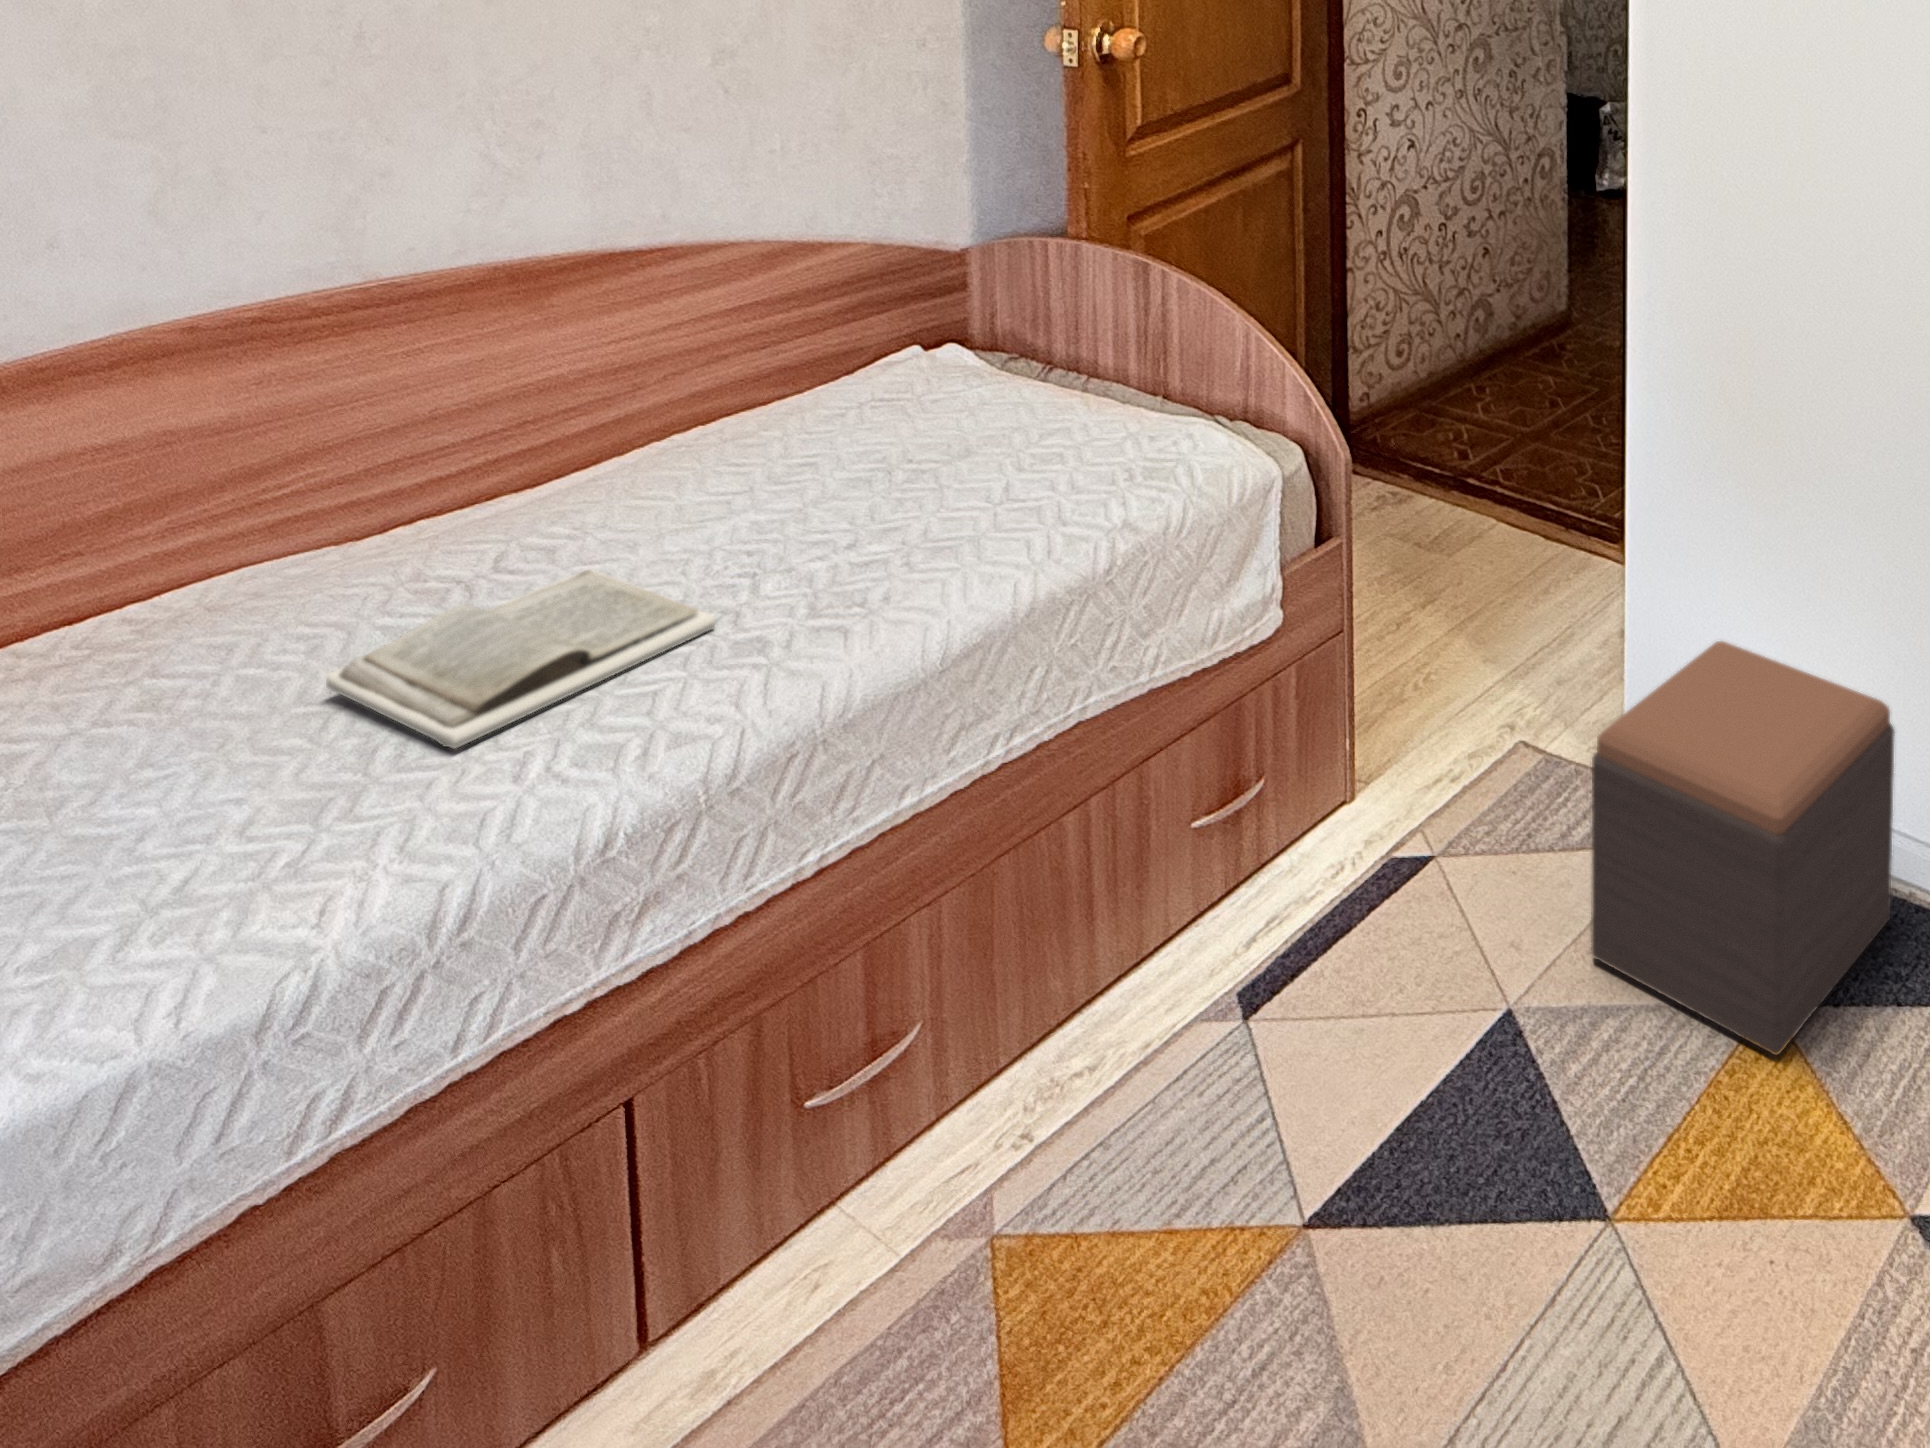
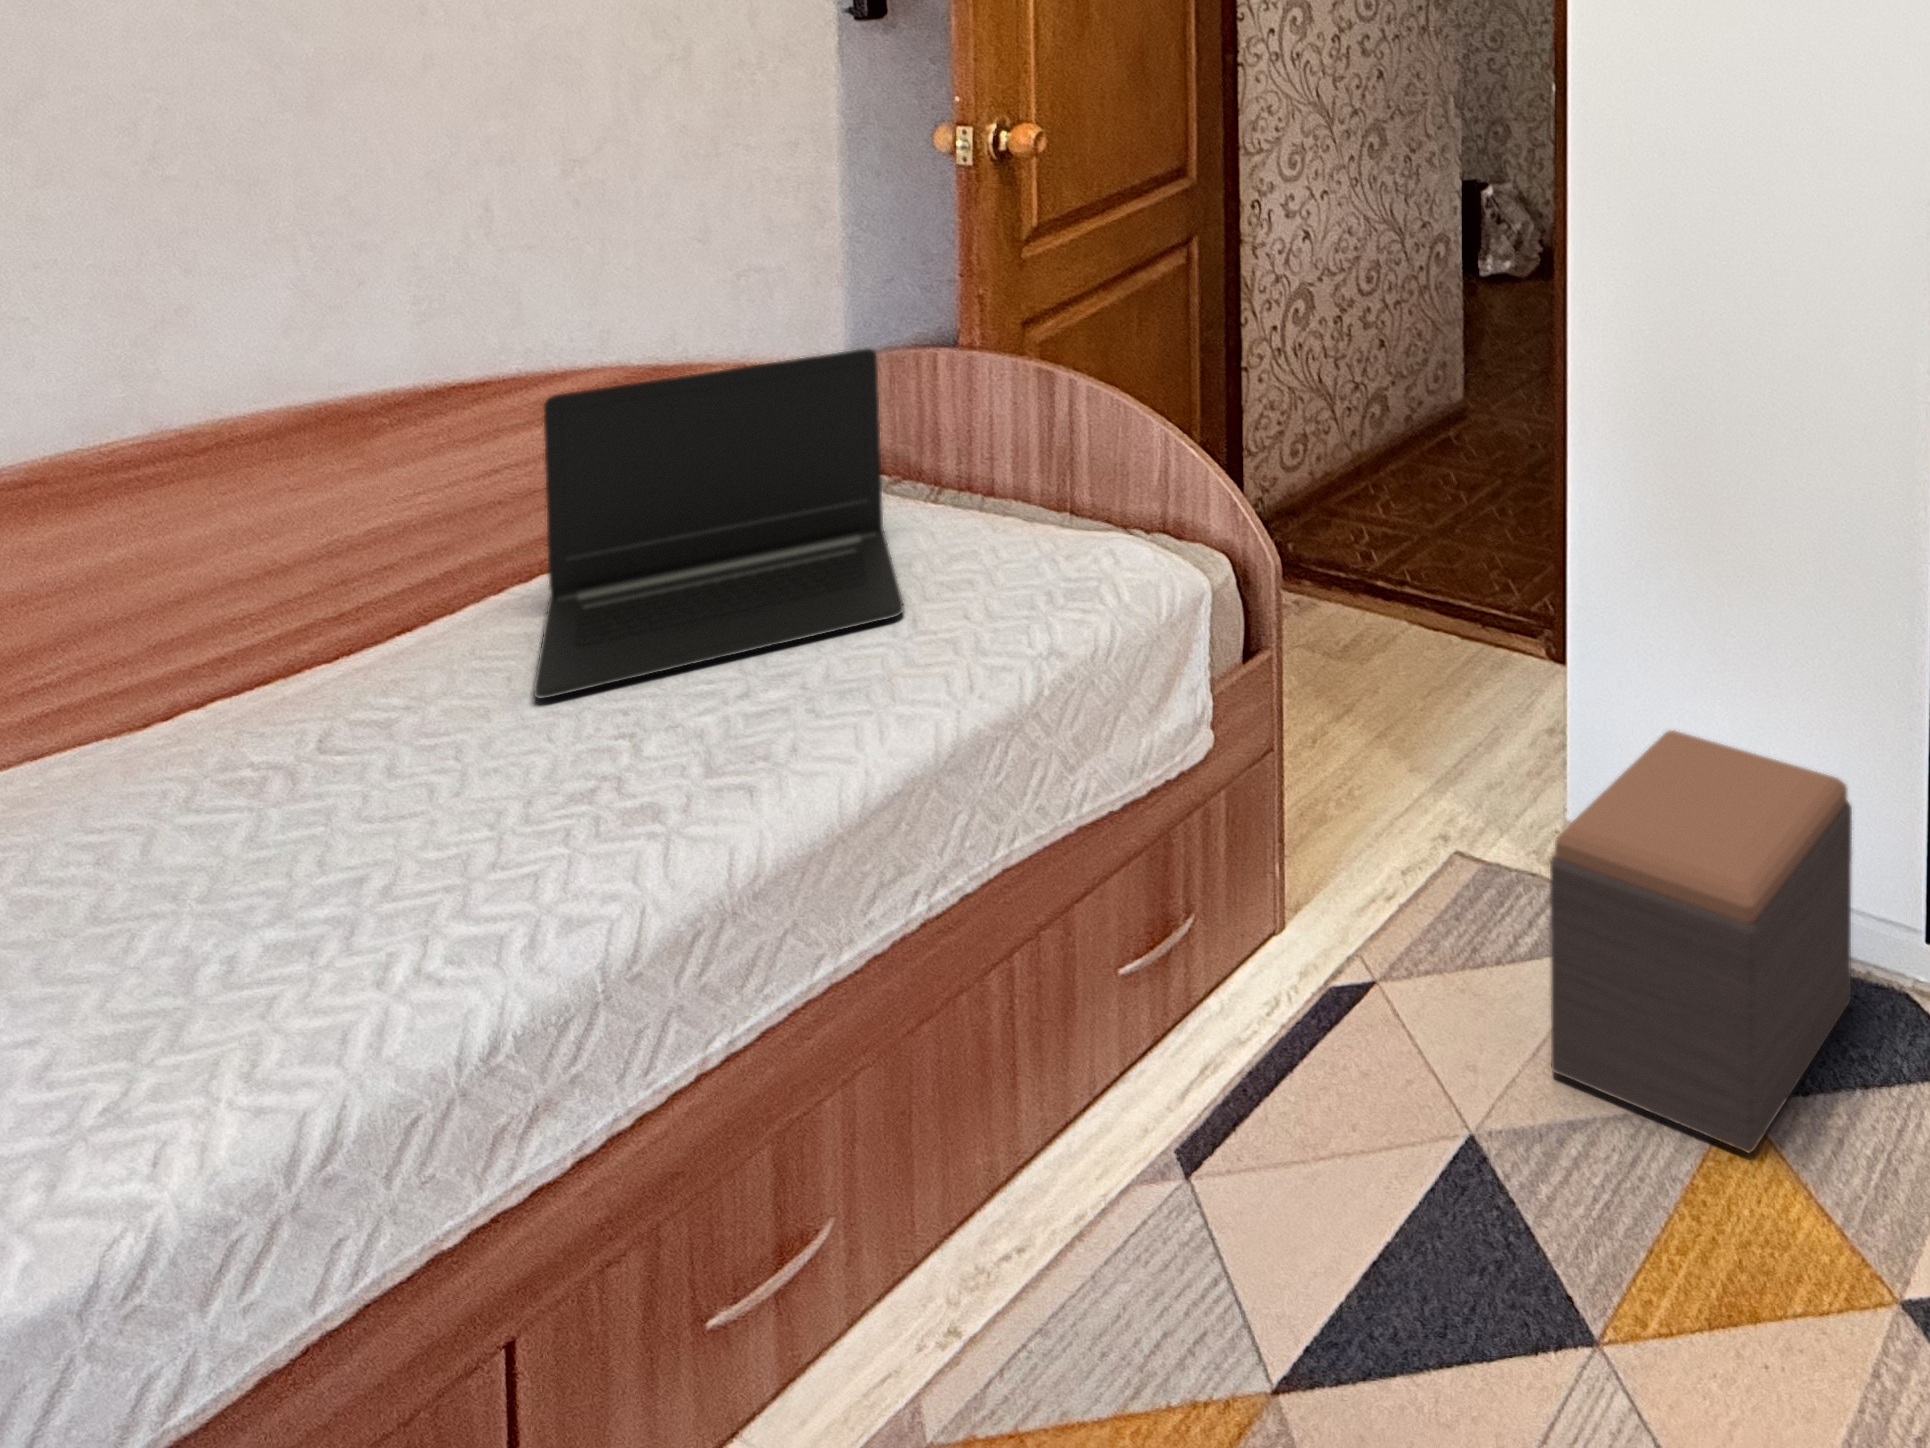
laptop: none [674,233,1000,535] -> present [534,349,904,698]
book: present [326,569,715,749] -> none [133,743,598,959]

